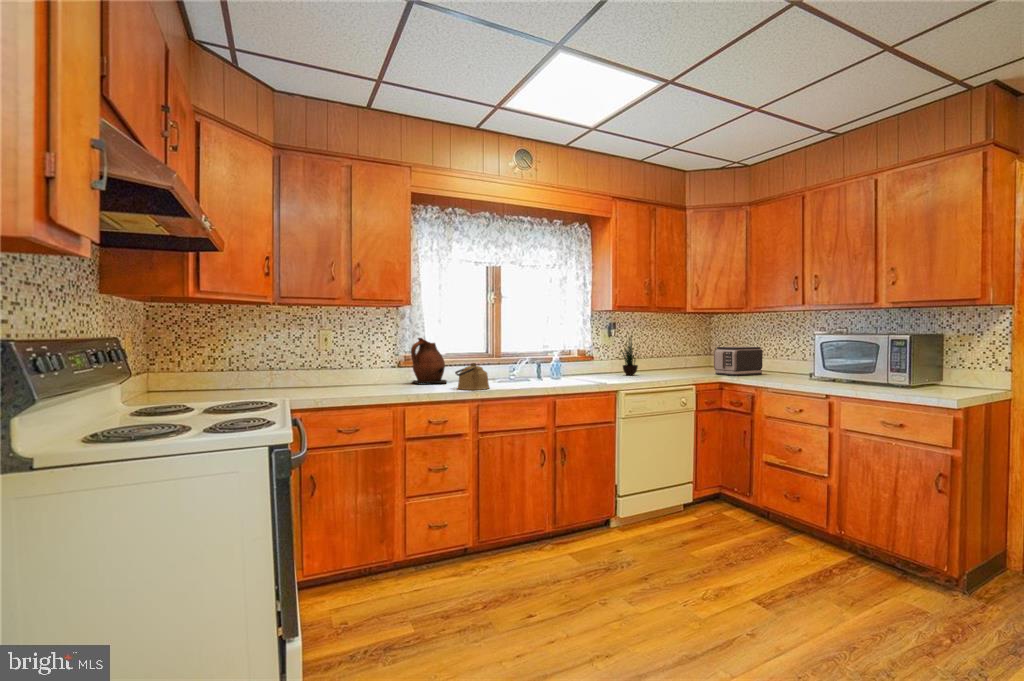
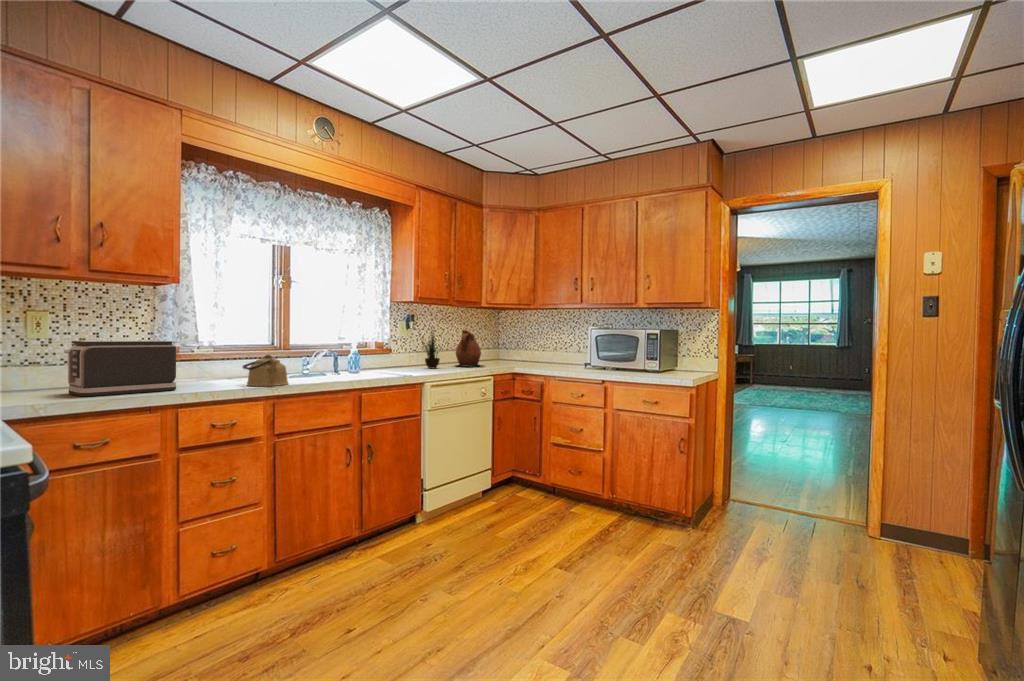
ceramic pitcher: present [411,338,447,383] -> present [456,330,482,366]
toaster: present [714,347,763,376] -> present [64,341,176,396]

